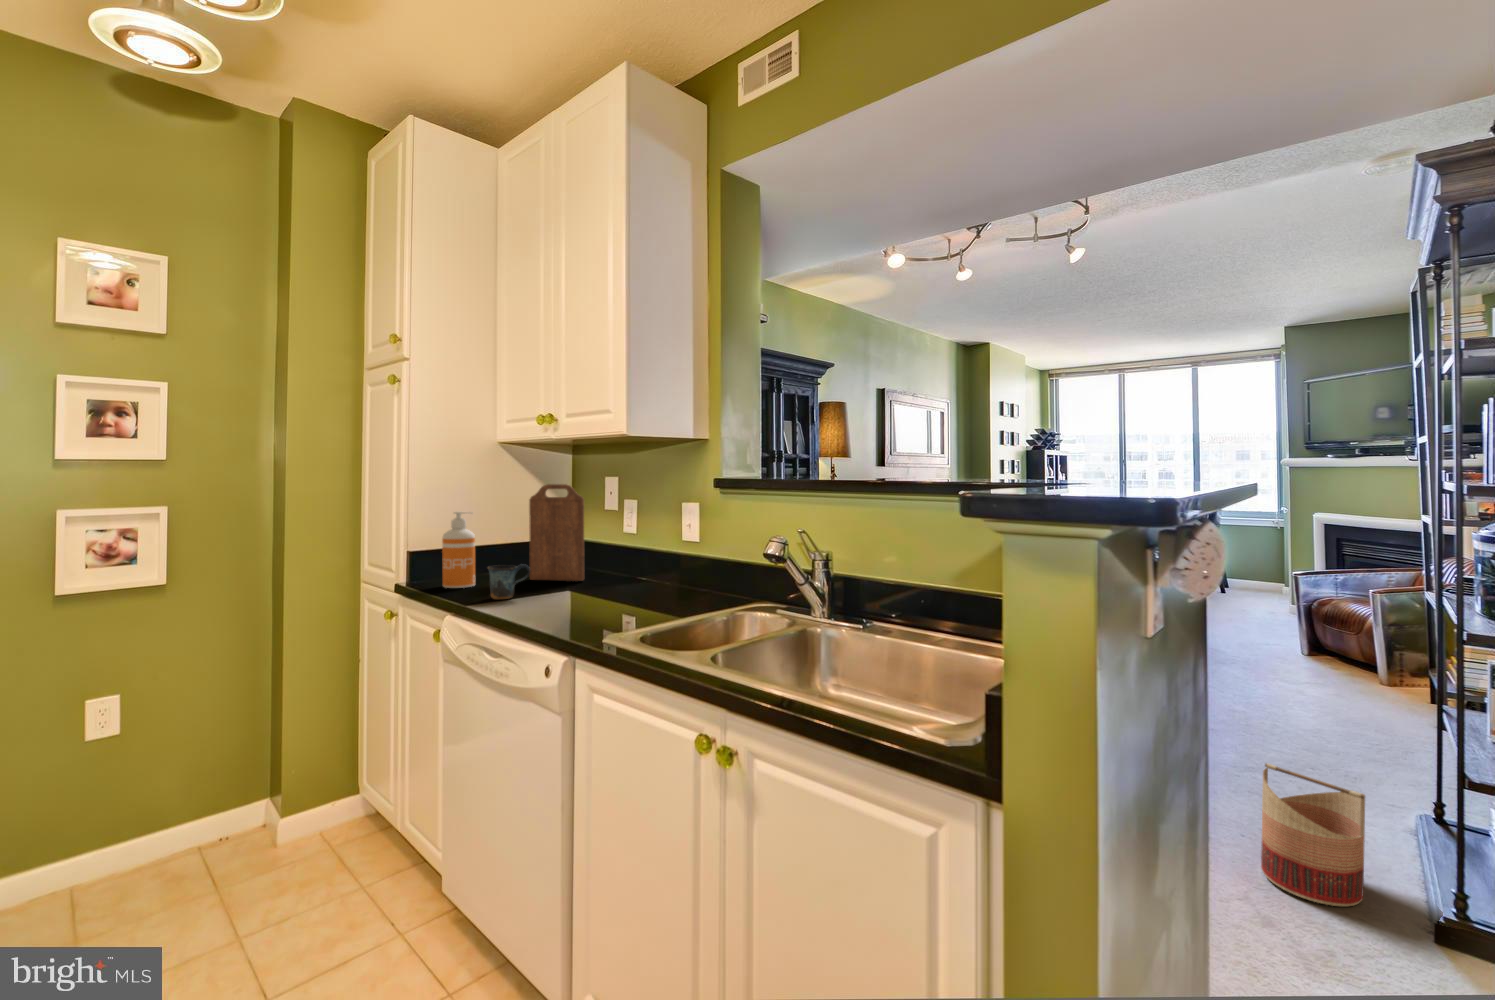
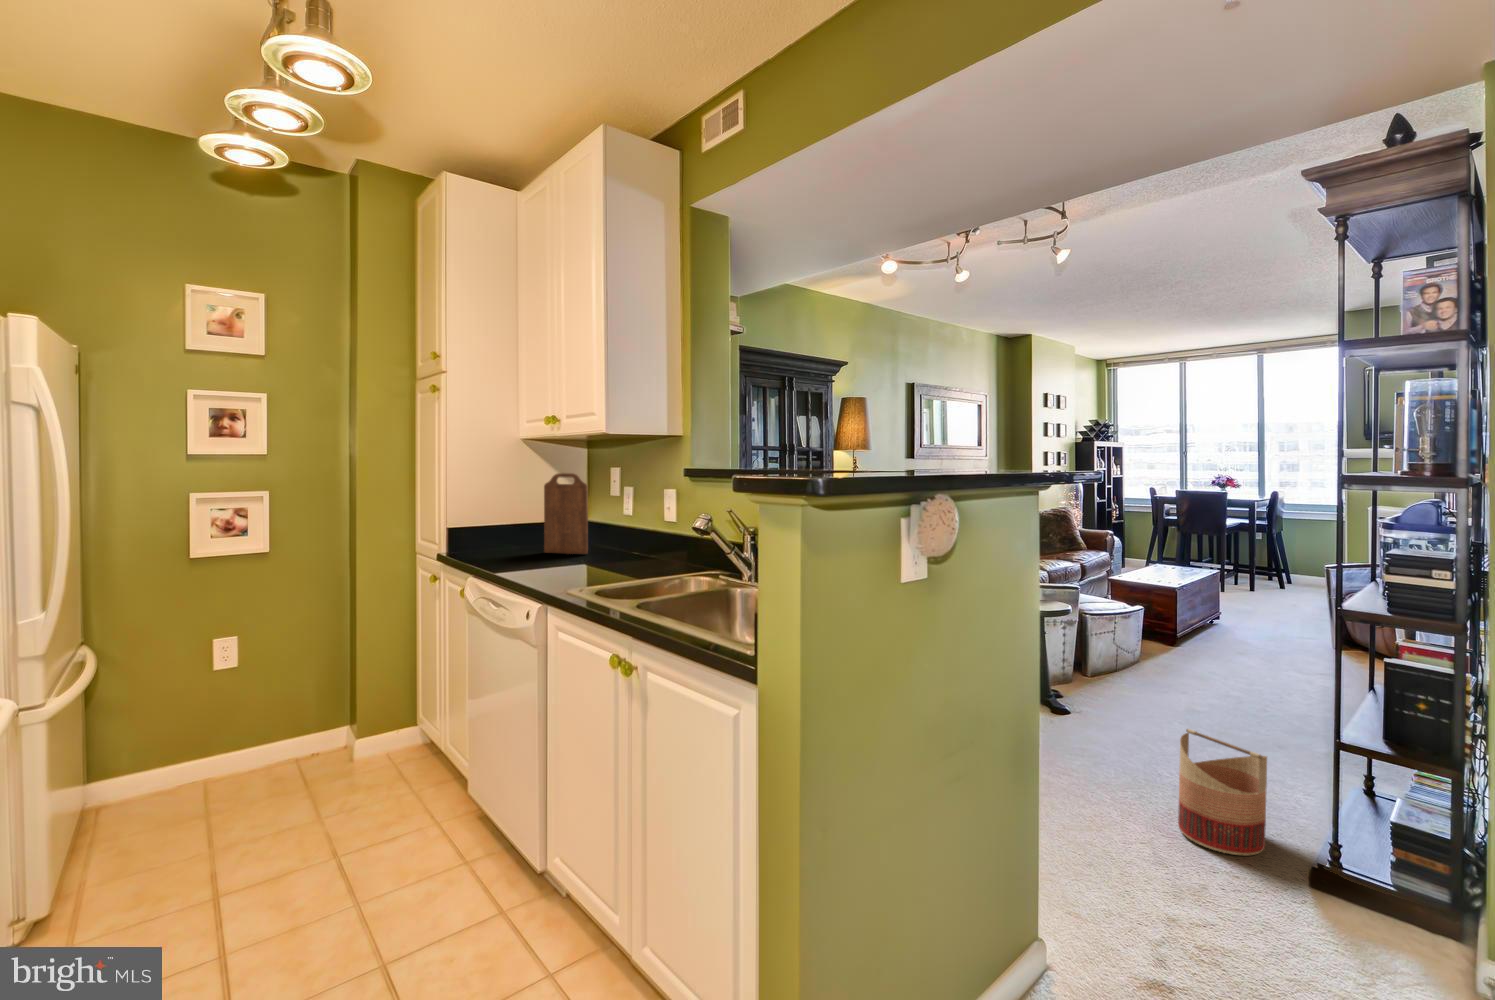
soap dispenser: present [442,512,475,588] -> none [471,495,497,557]
mug: present [488,564,530,599] -> none [500,537,535,565]

